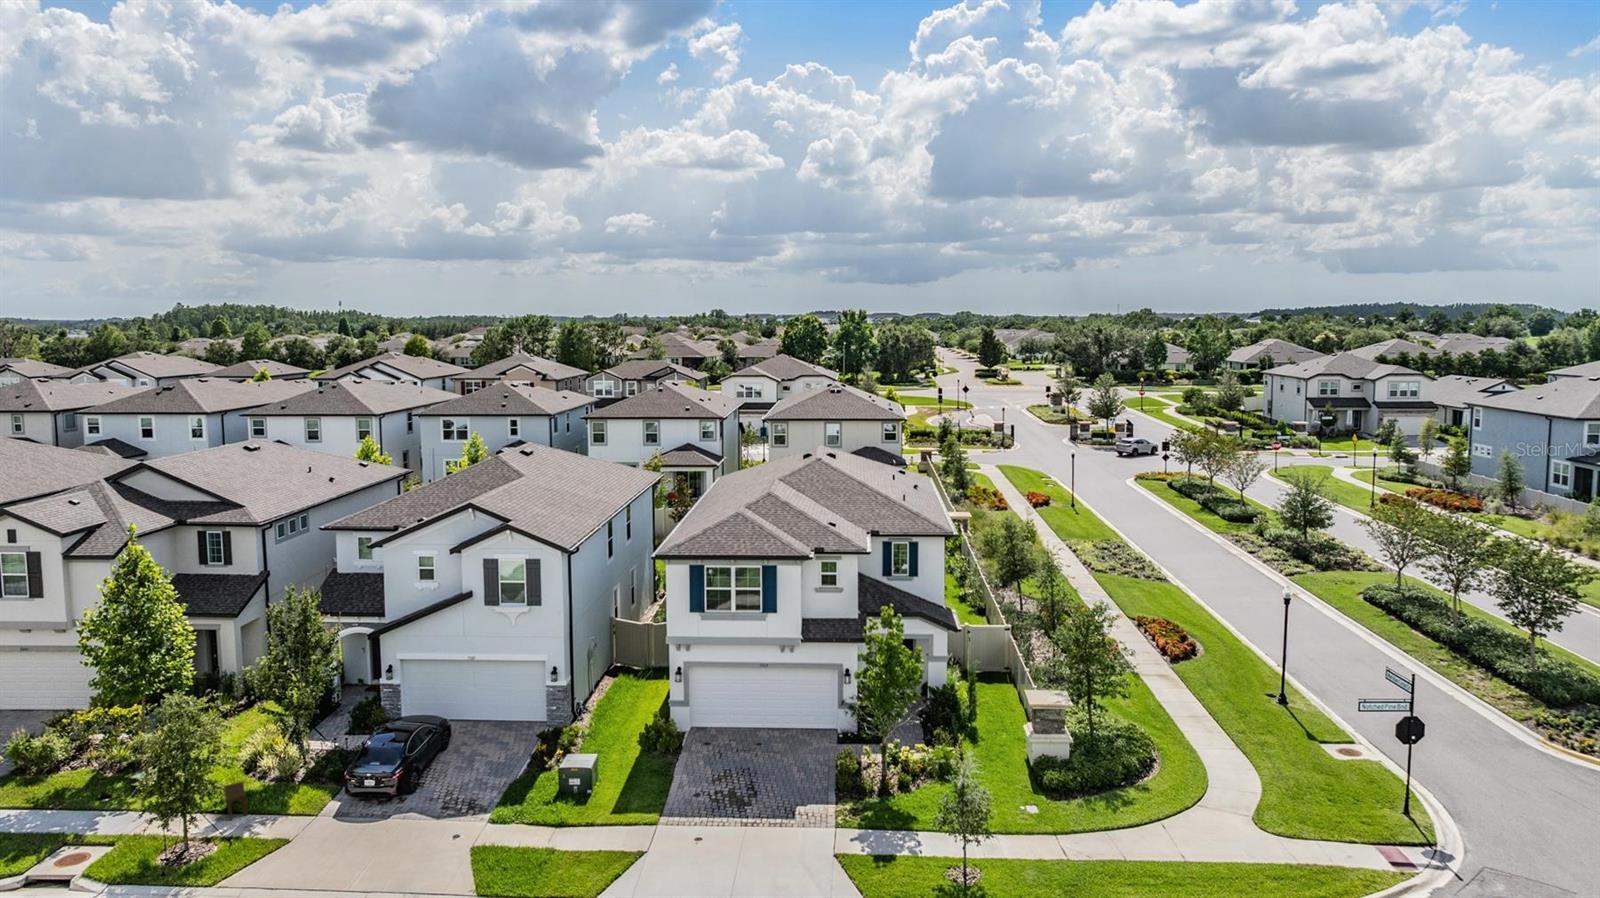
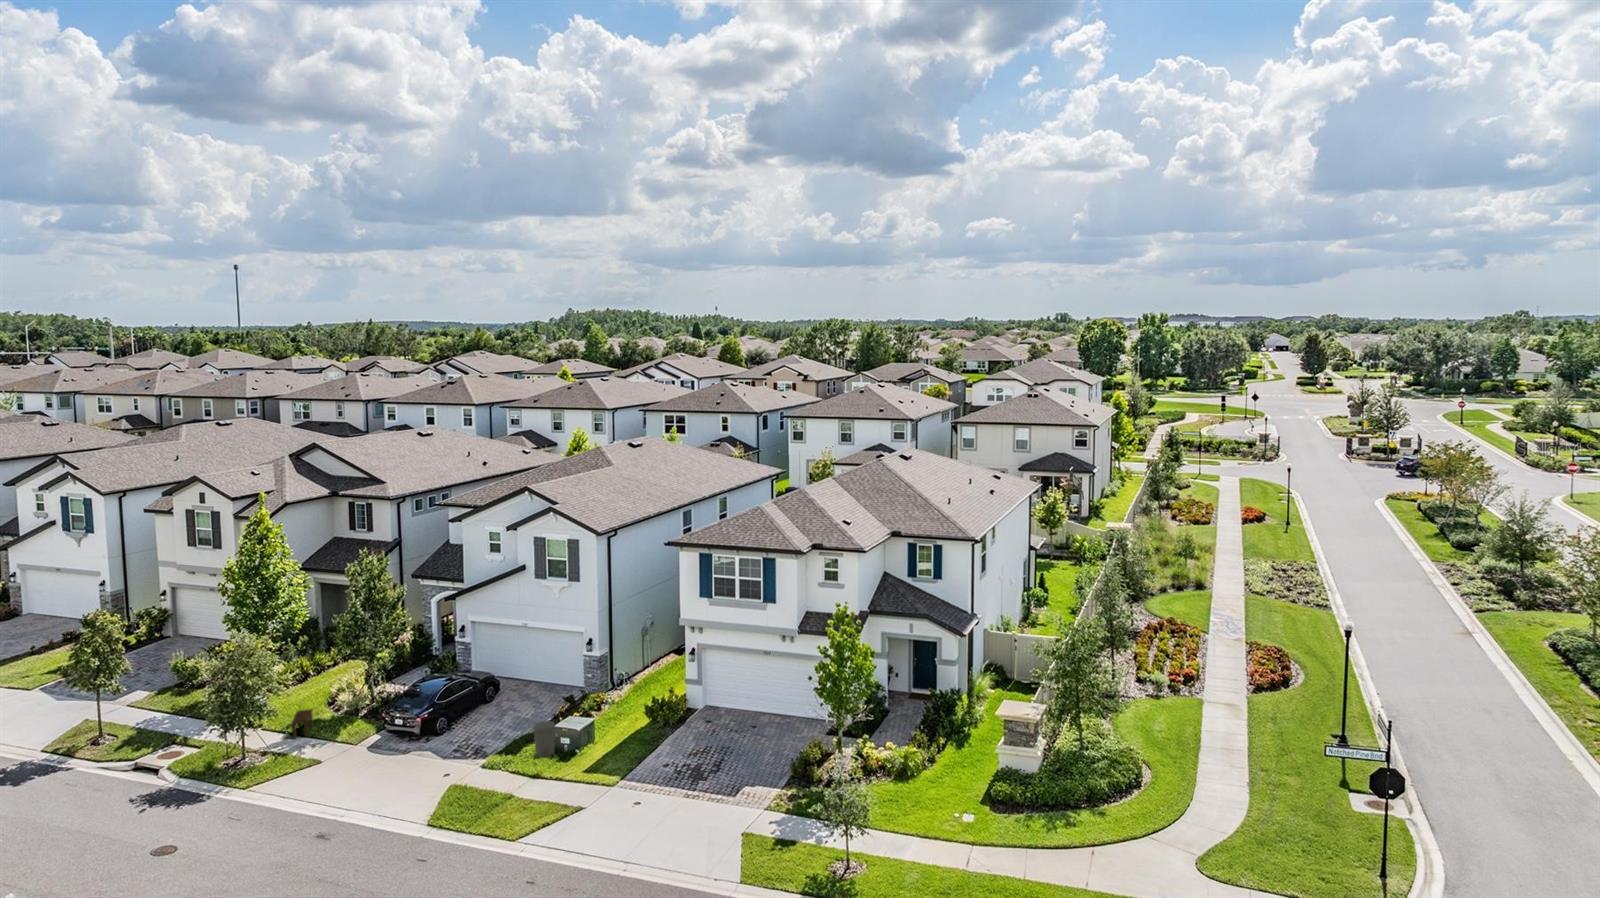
trash can: none [542,762,567,803] -> present [533,721,555,757]

